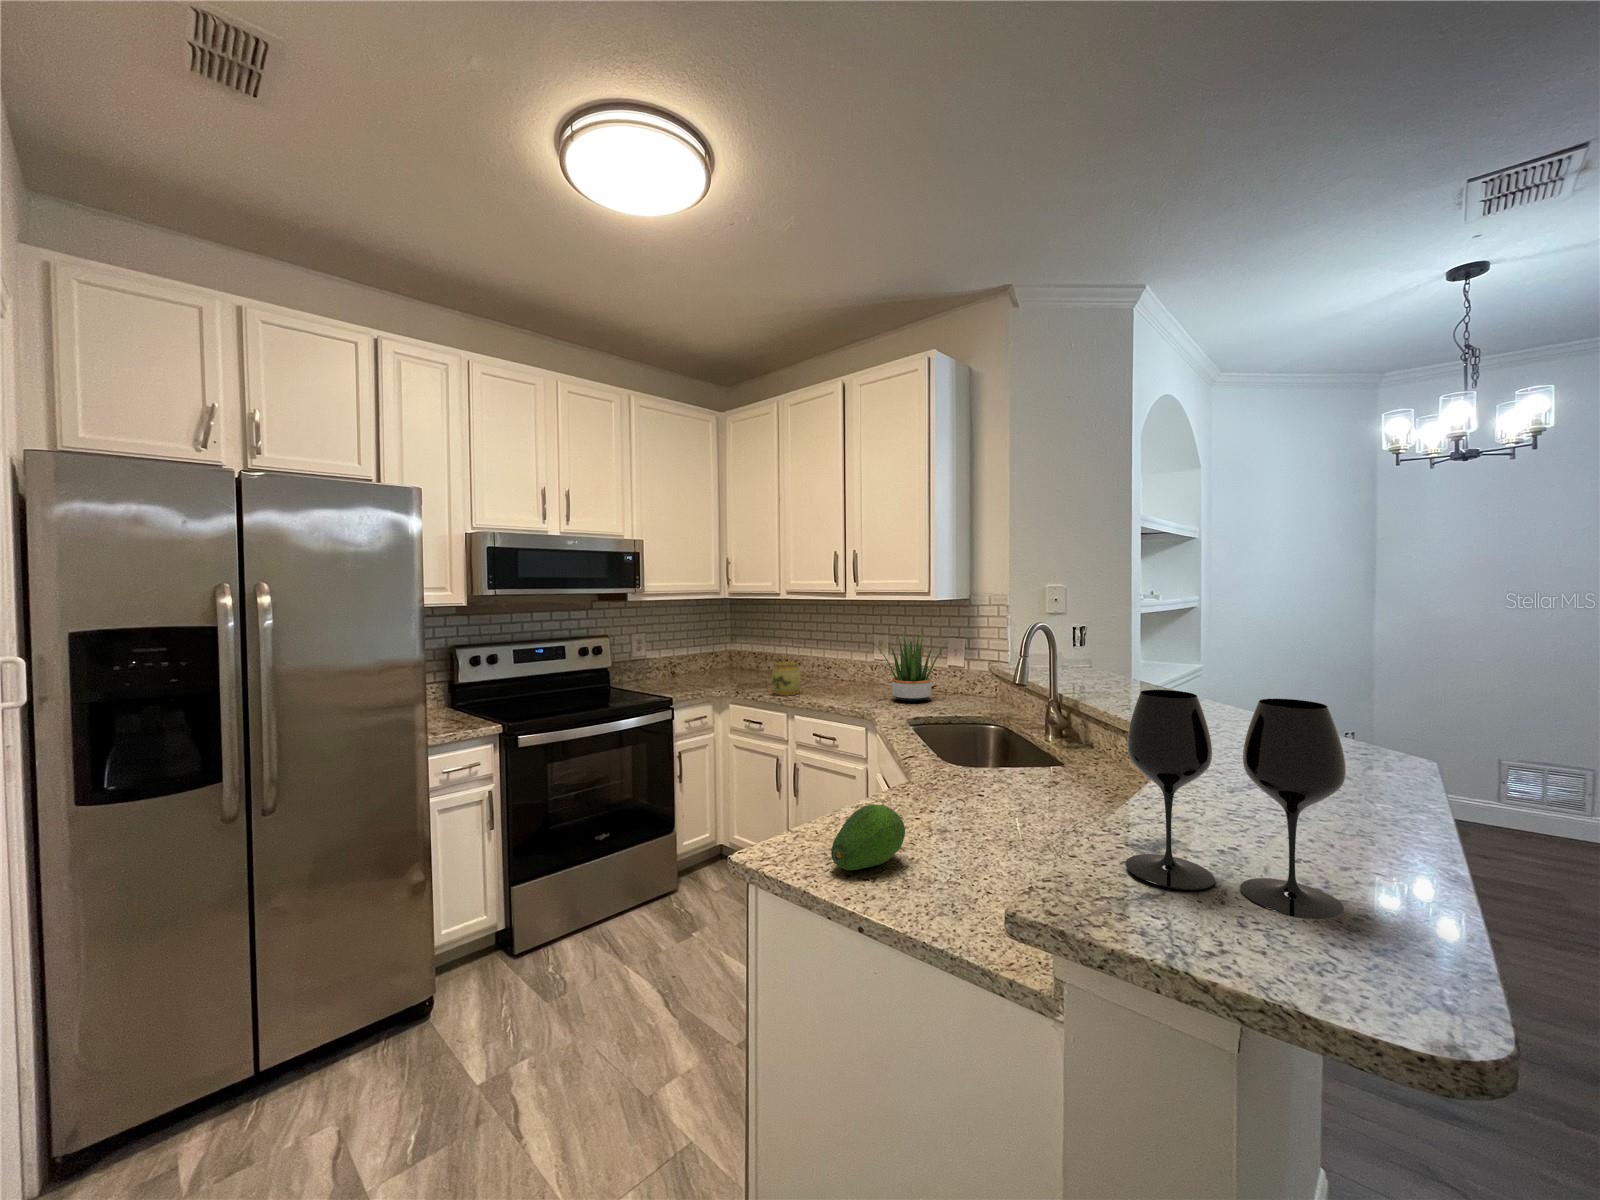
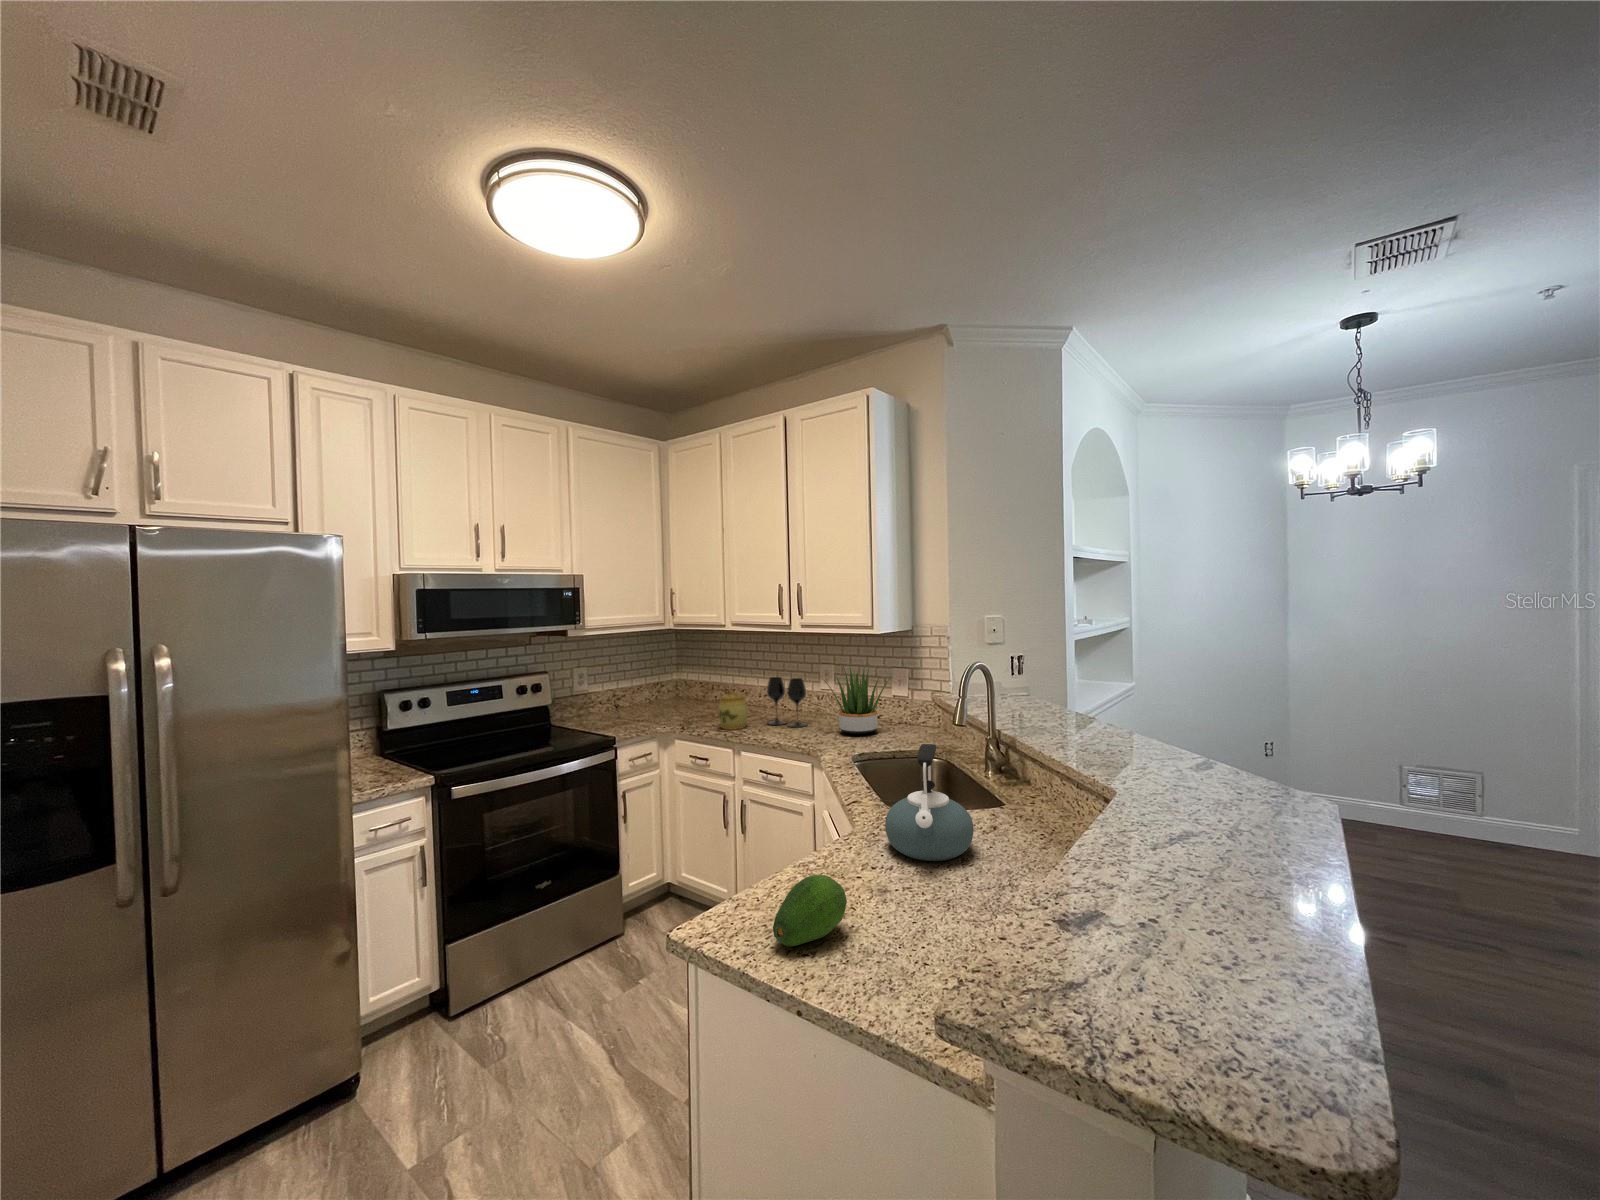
wine glass: present [1125,690,1346,919] -> present [767,677,807,727]
kettle: none [942,693,1034,808] -> present [885,744,974,861]

